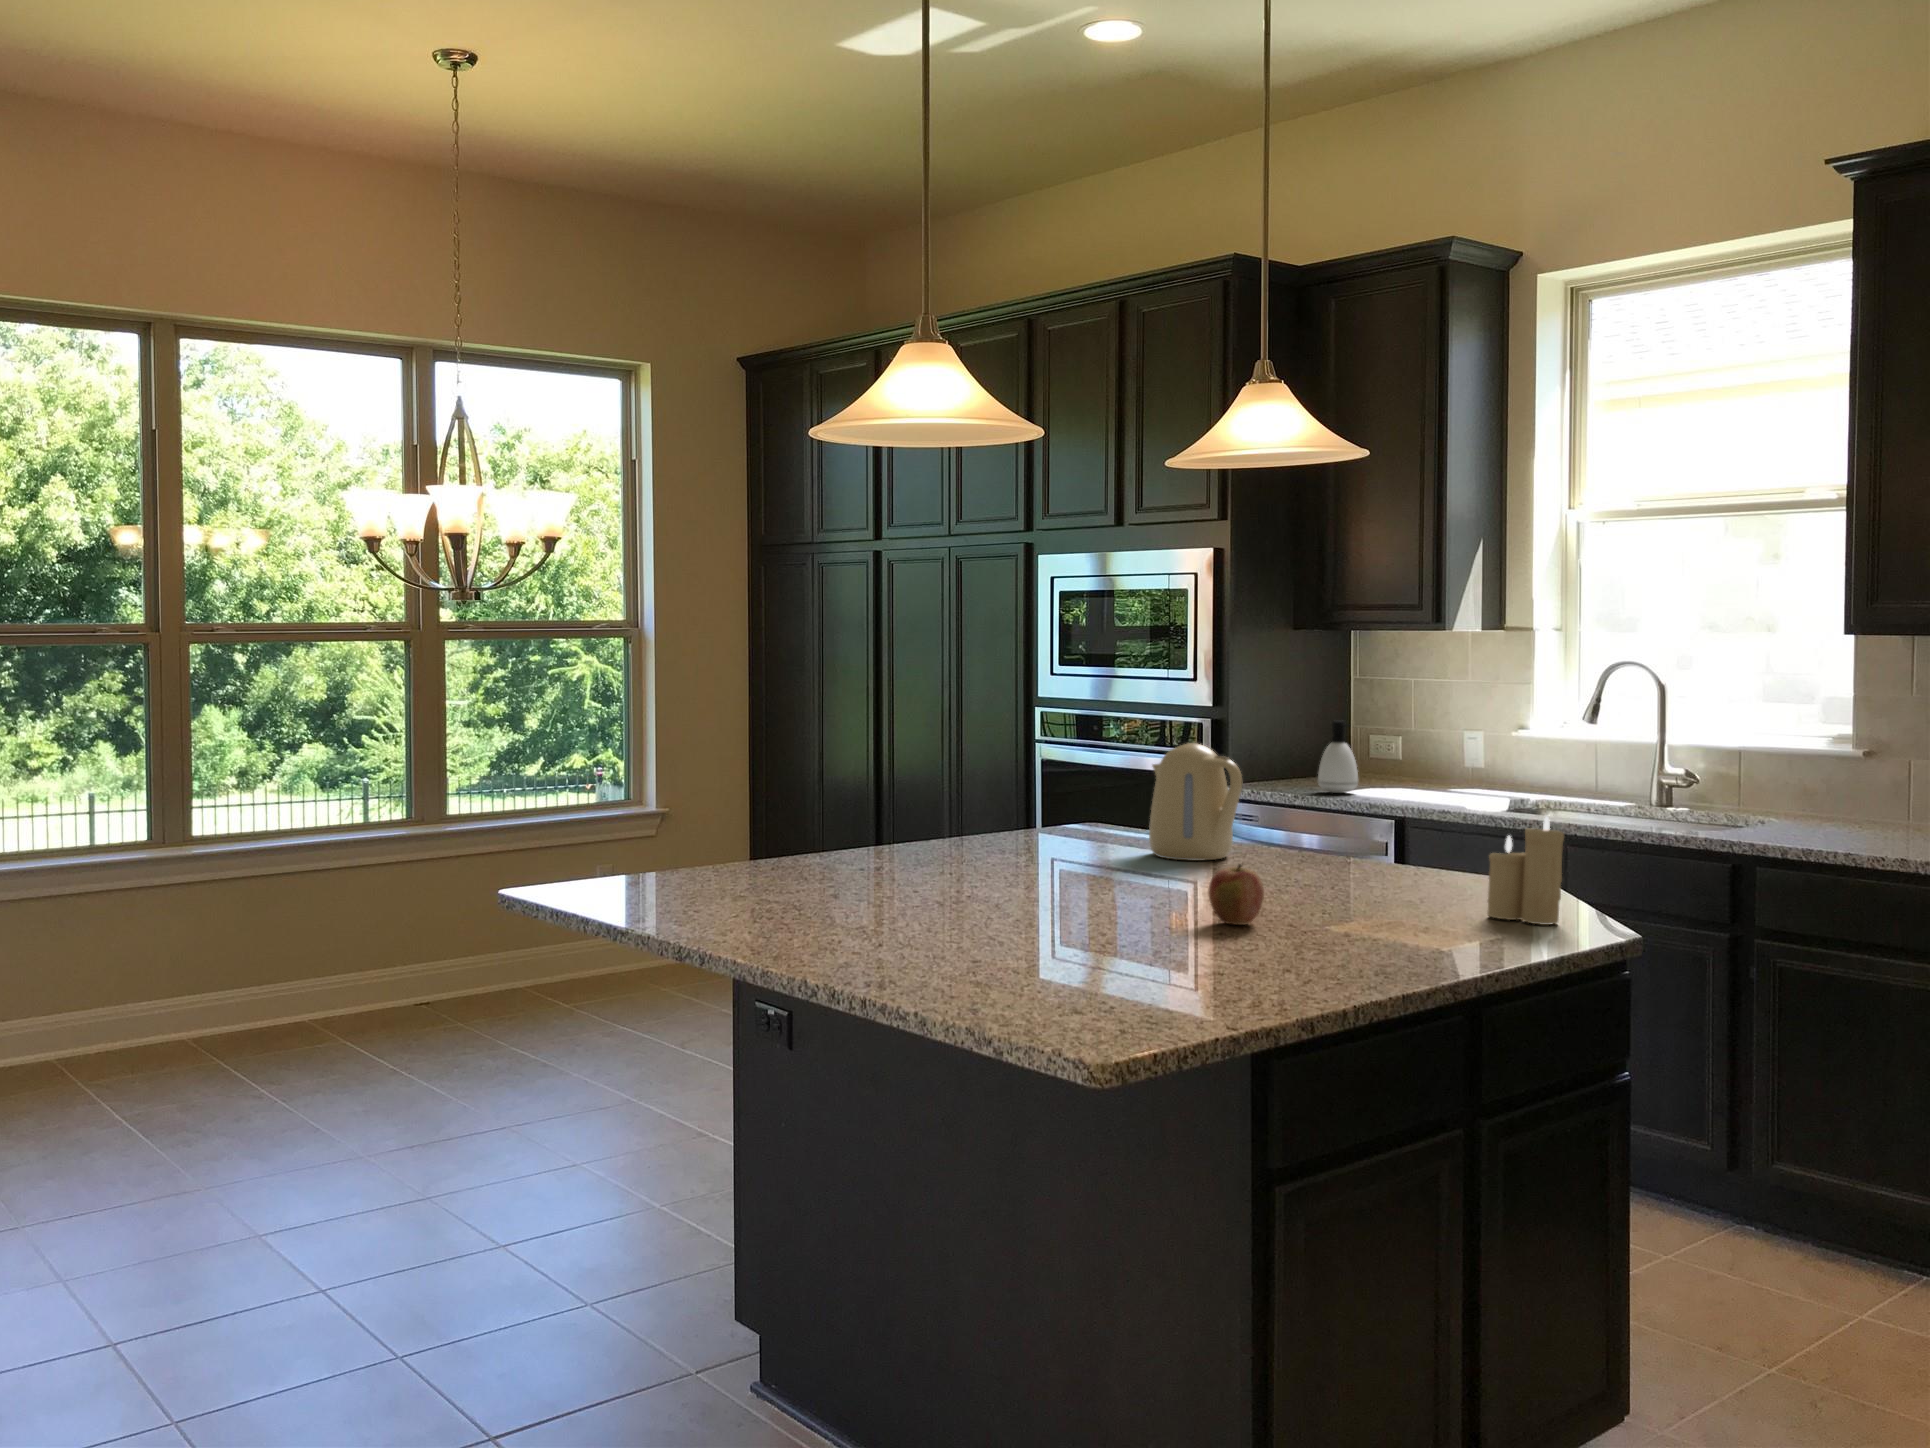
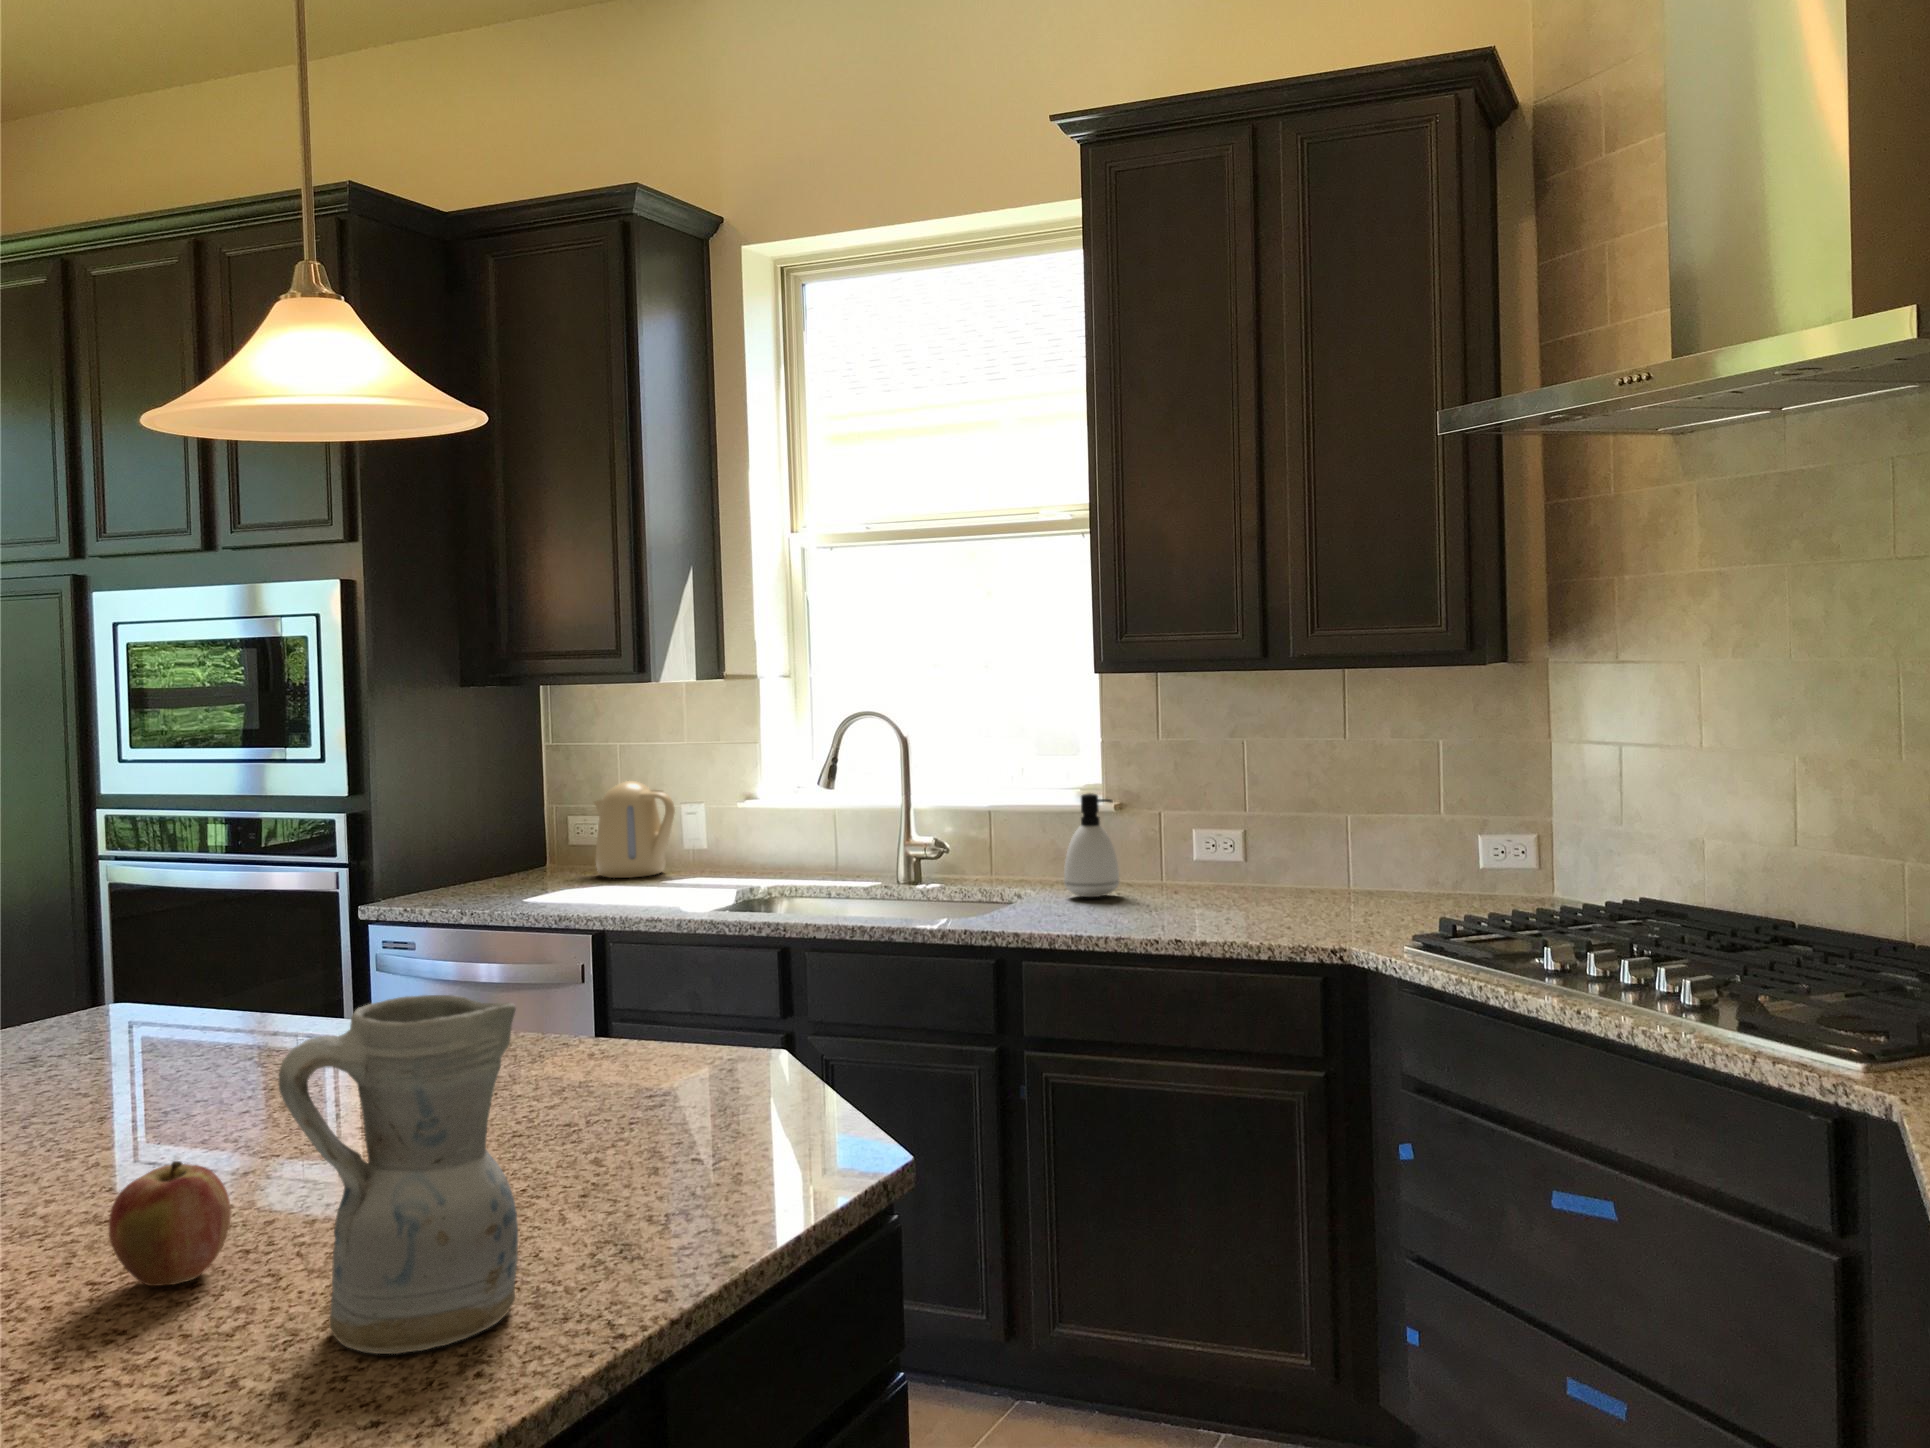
soap dispenser: present [1318,720,1358,793] -> present [1064,793,1119,897]
kettle: present [1149,743,1243,861] -> present [594,781,675,878]
ceramic pitcher: none [1313,786,1428,957] -> present [278,995,518,1354]
candle: present [1487,816,1564,925] -> none [661,987,776,1172]

